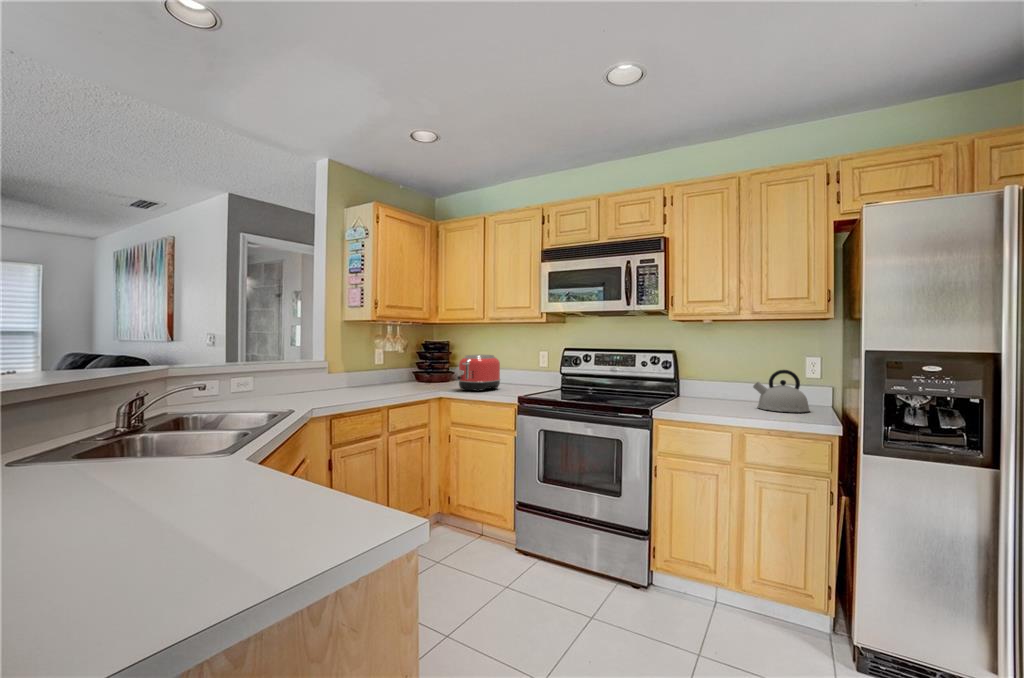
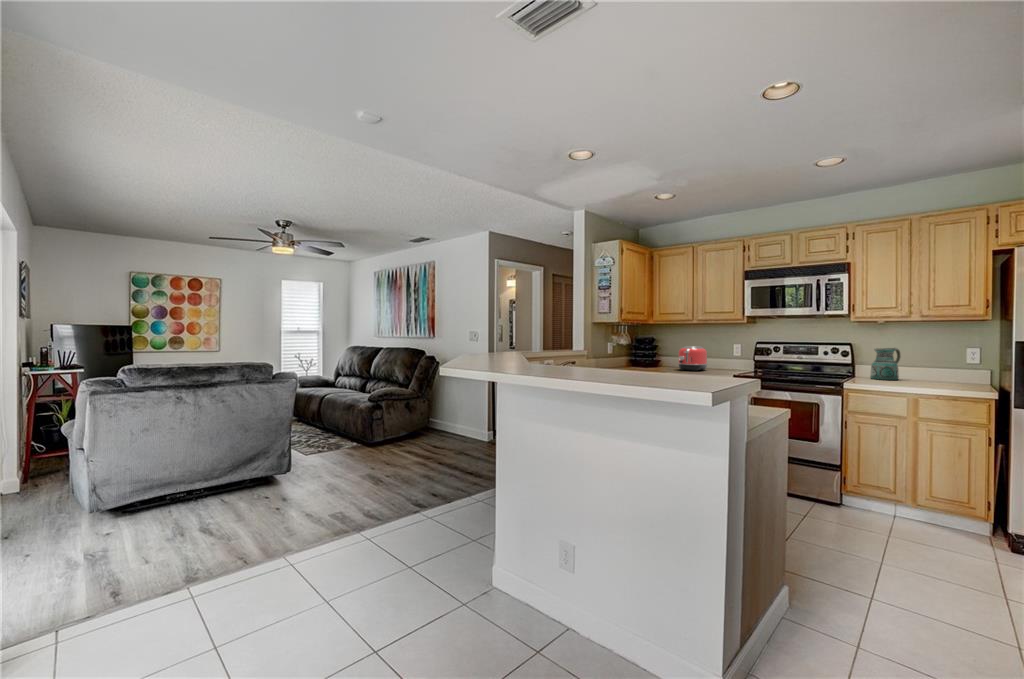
ceramic pitcher: none [694,356,730,402] -> present [870,348,901,380]
kettle: present [753,370,810,412] -> none [923,357,971,386]

